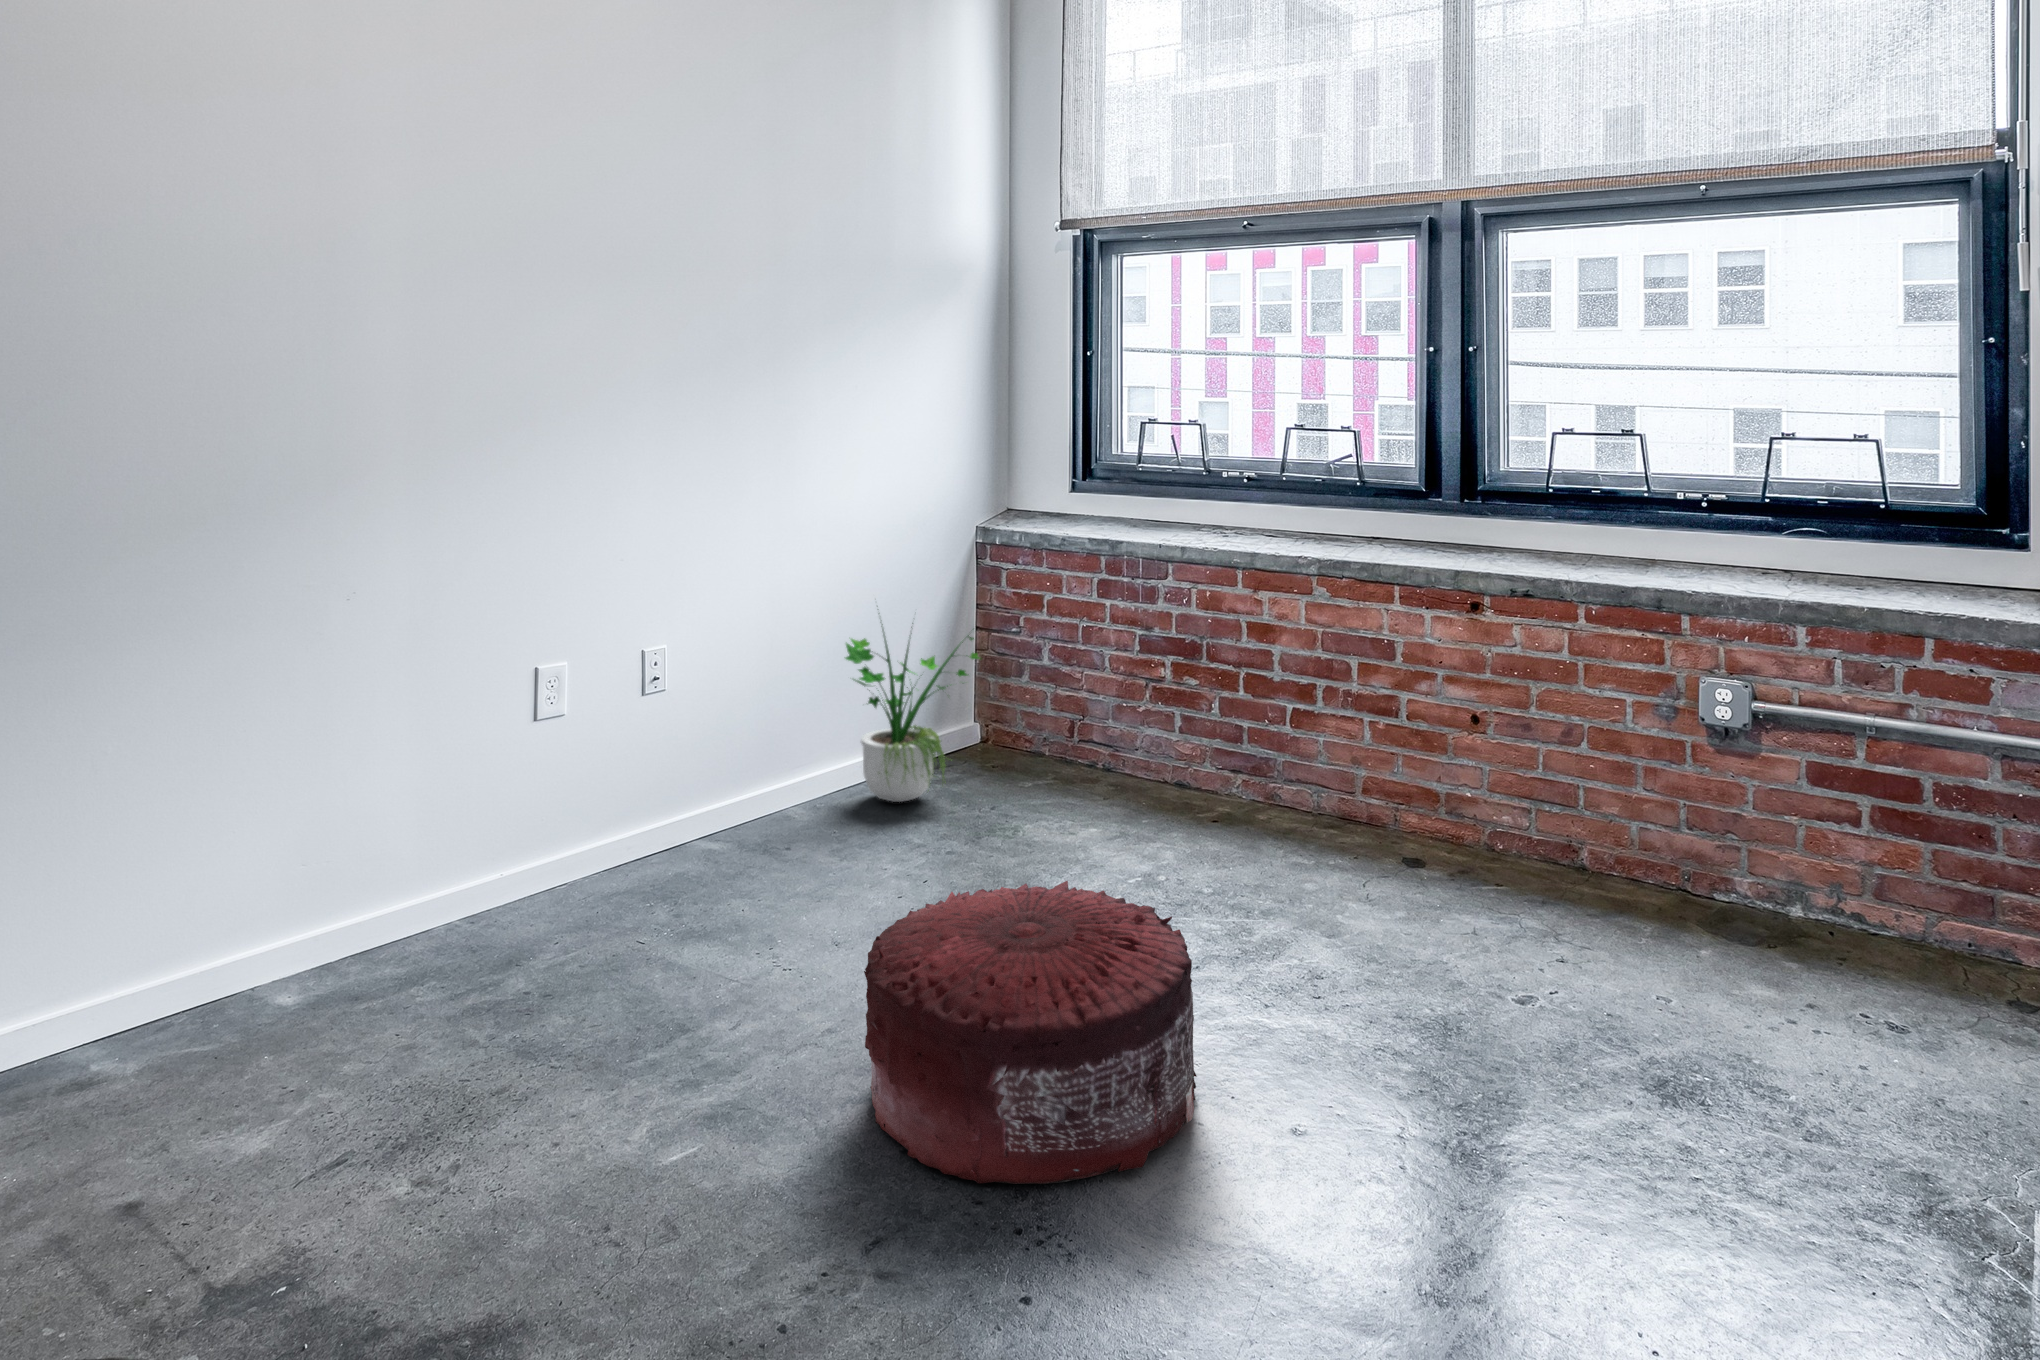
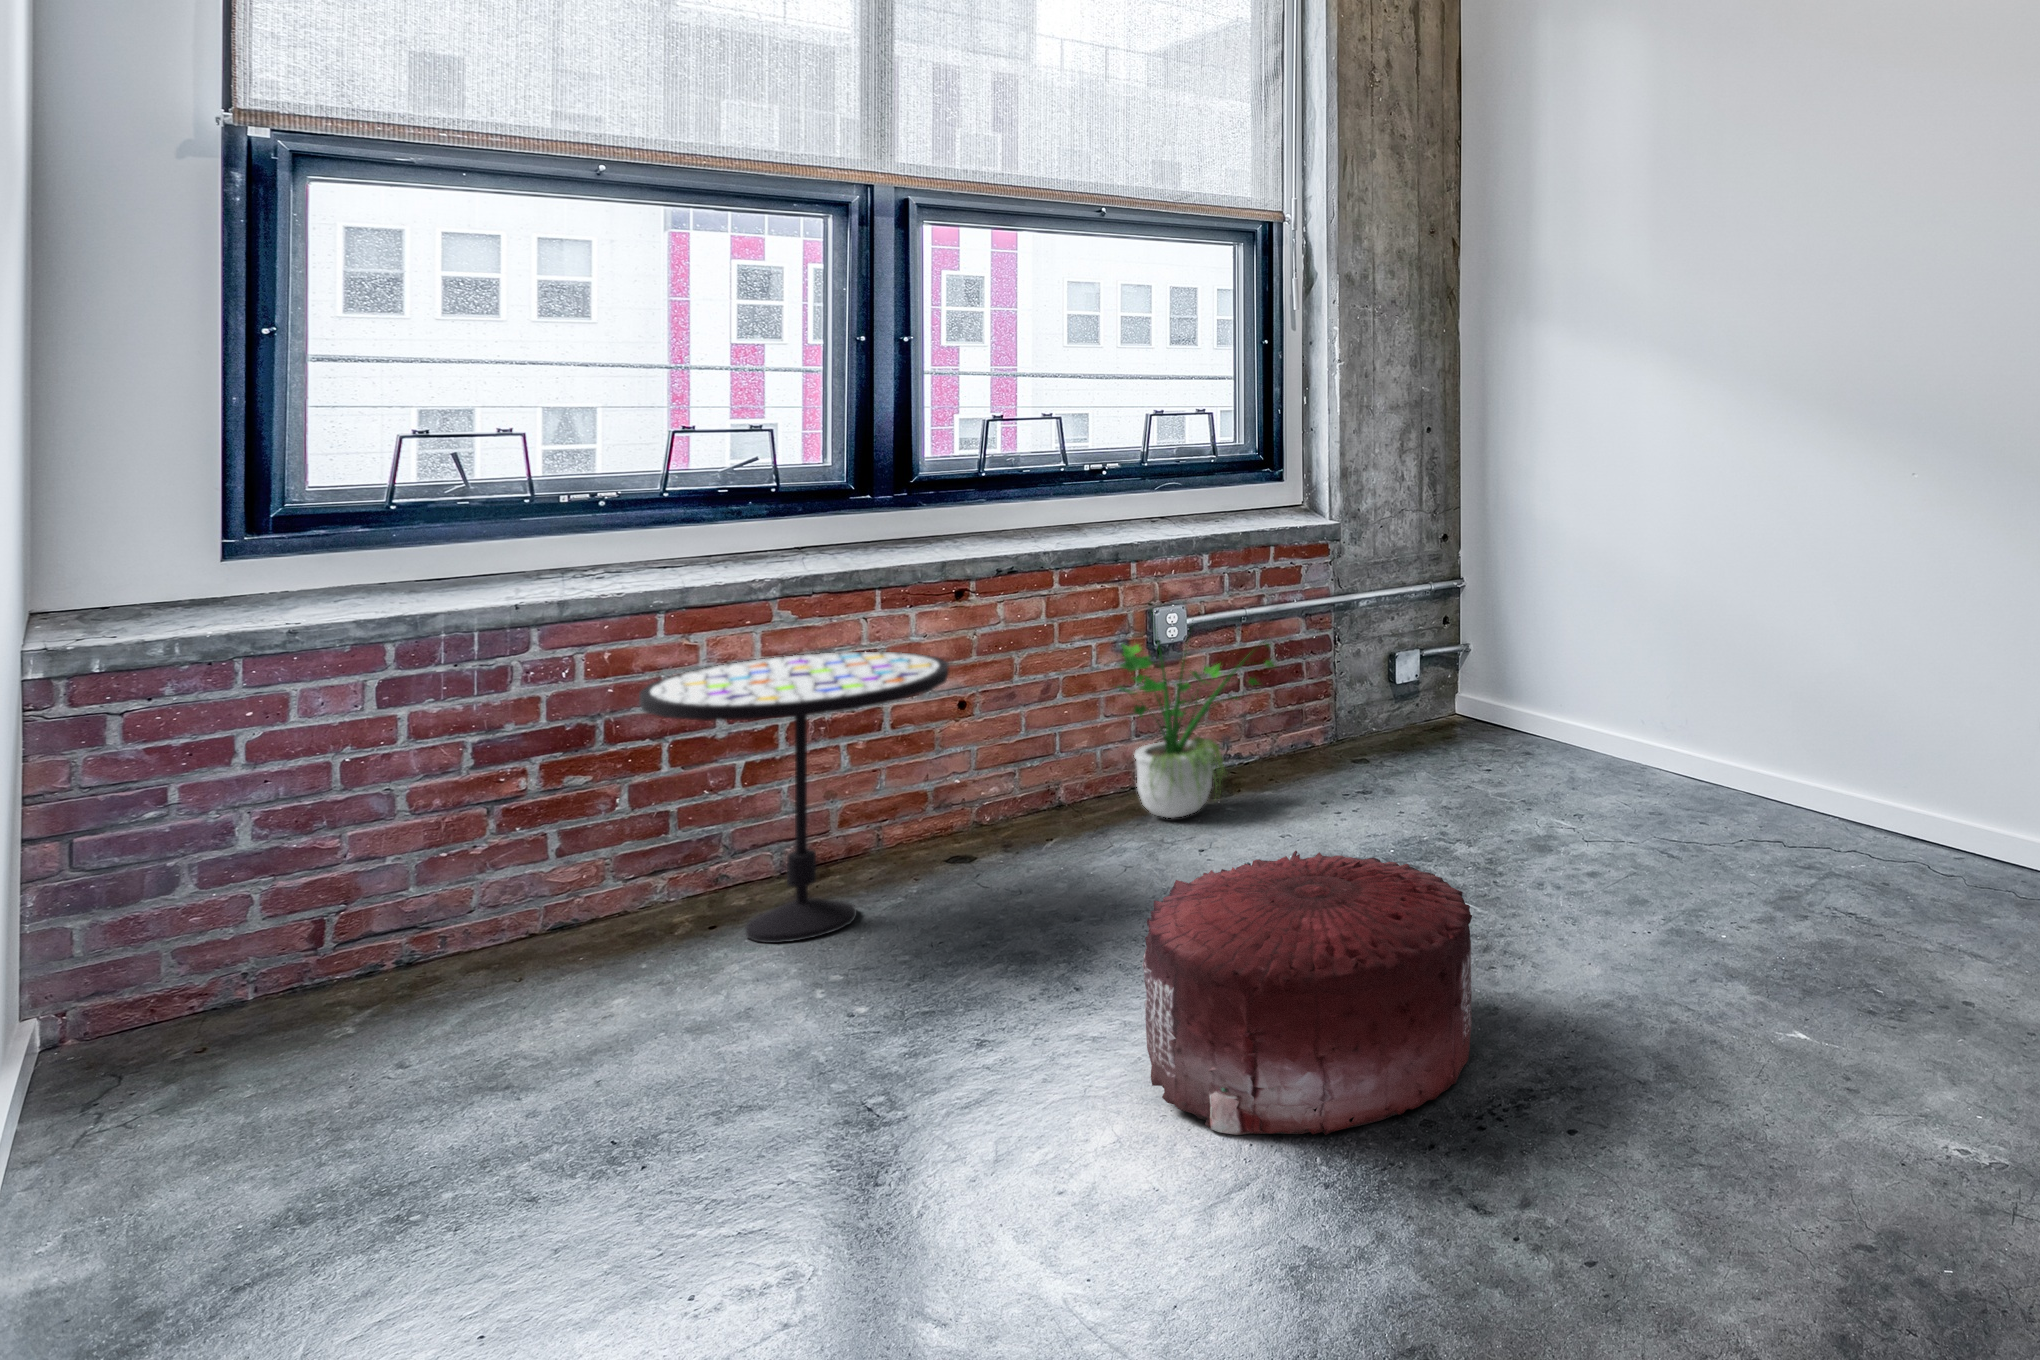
side table: none [1117,618,1350,858] -> present [639,651,949,943]
potted plant: present [845,623,979,802] -> present [1119,623,1274,818]

